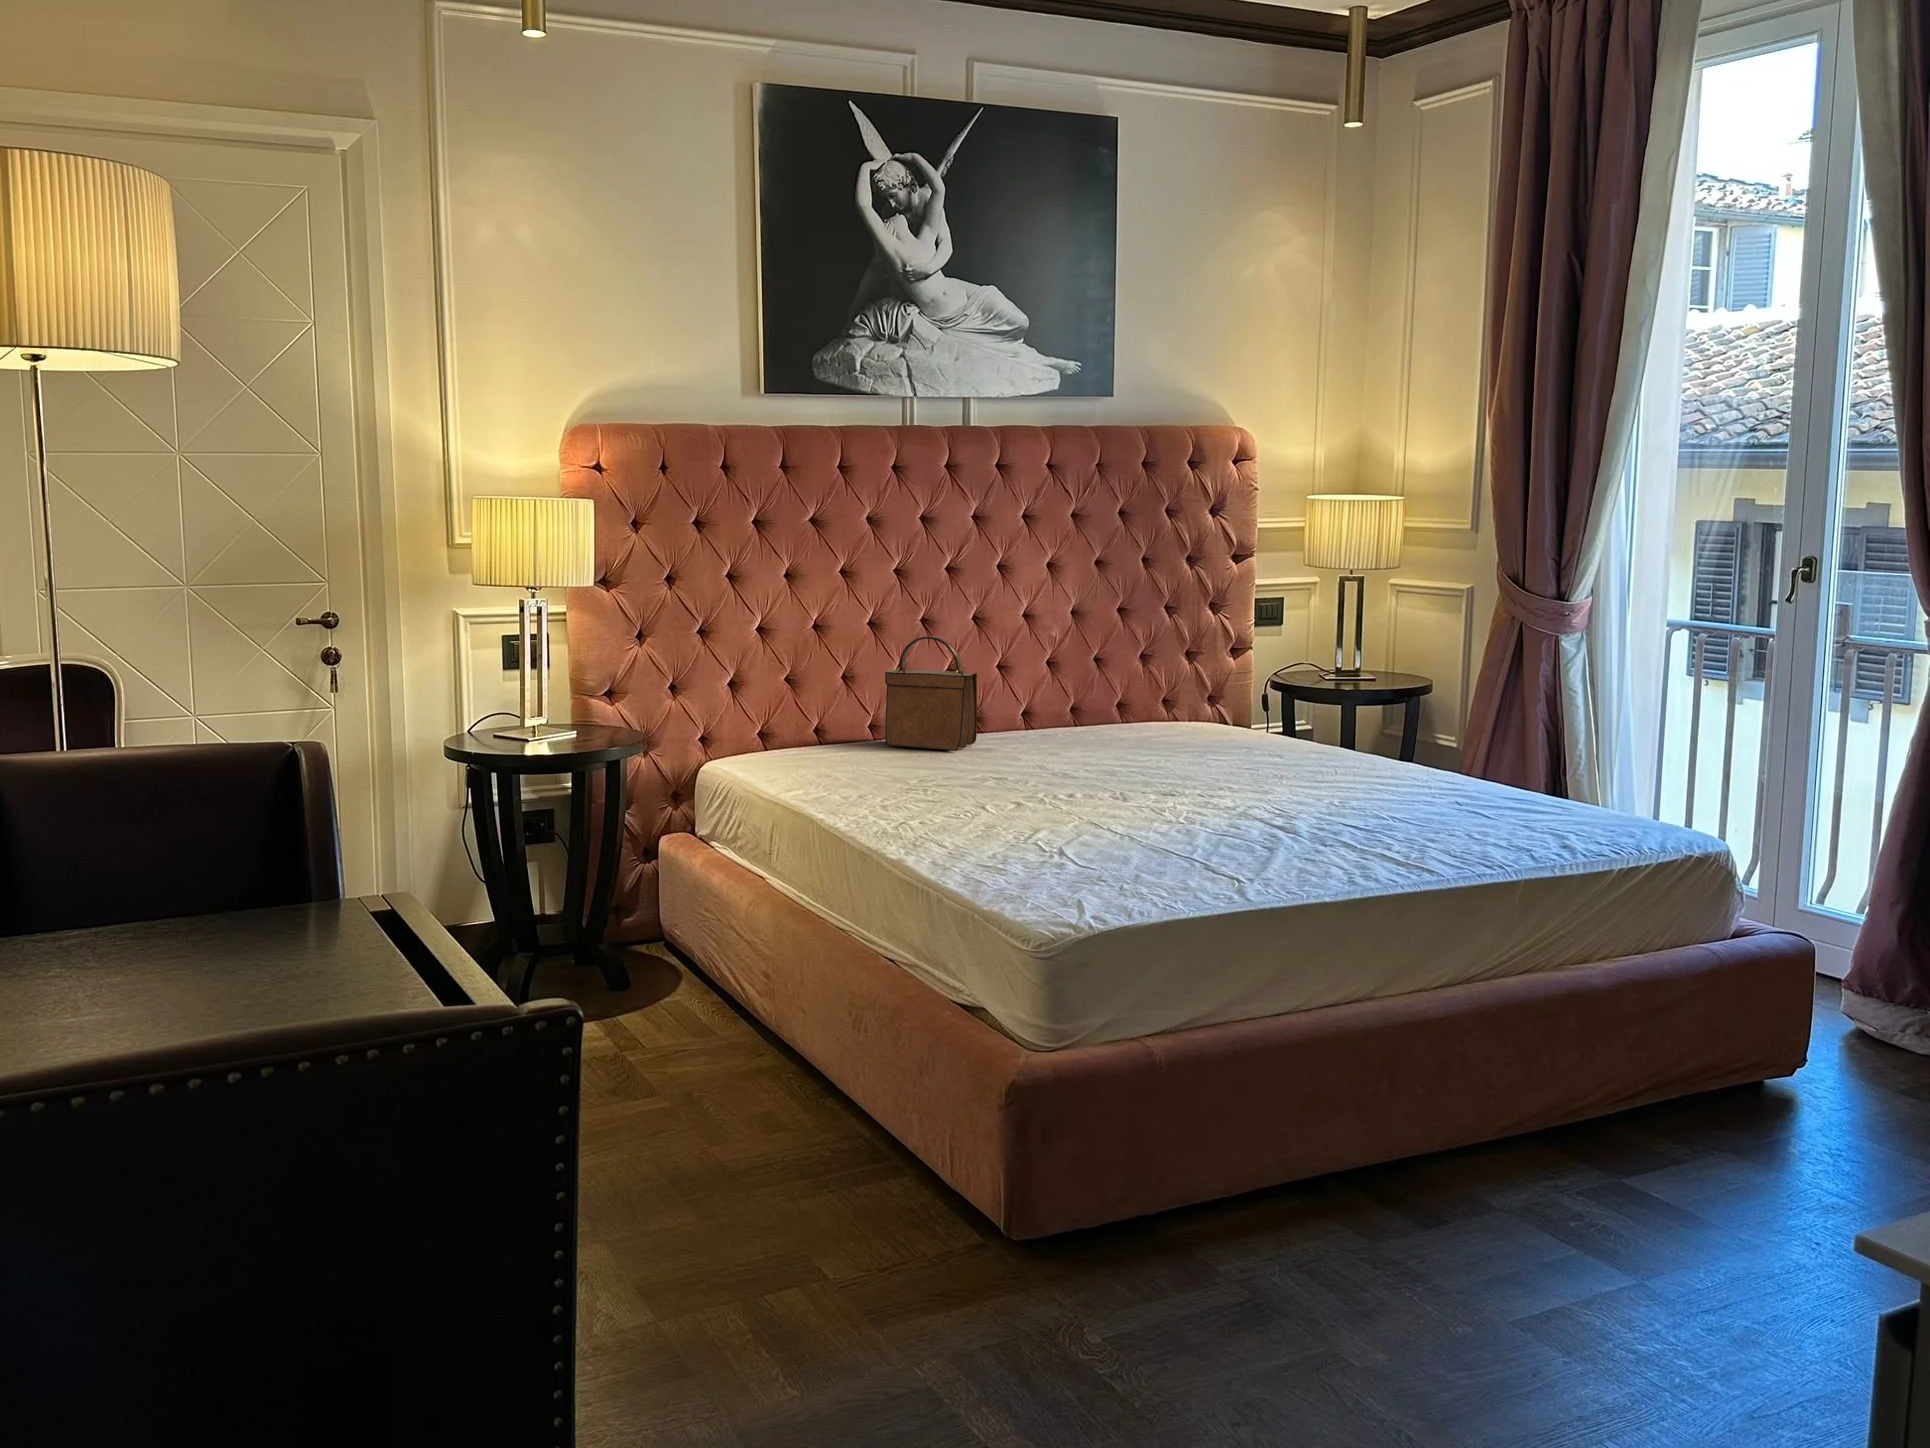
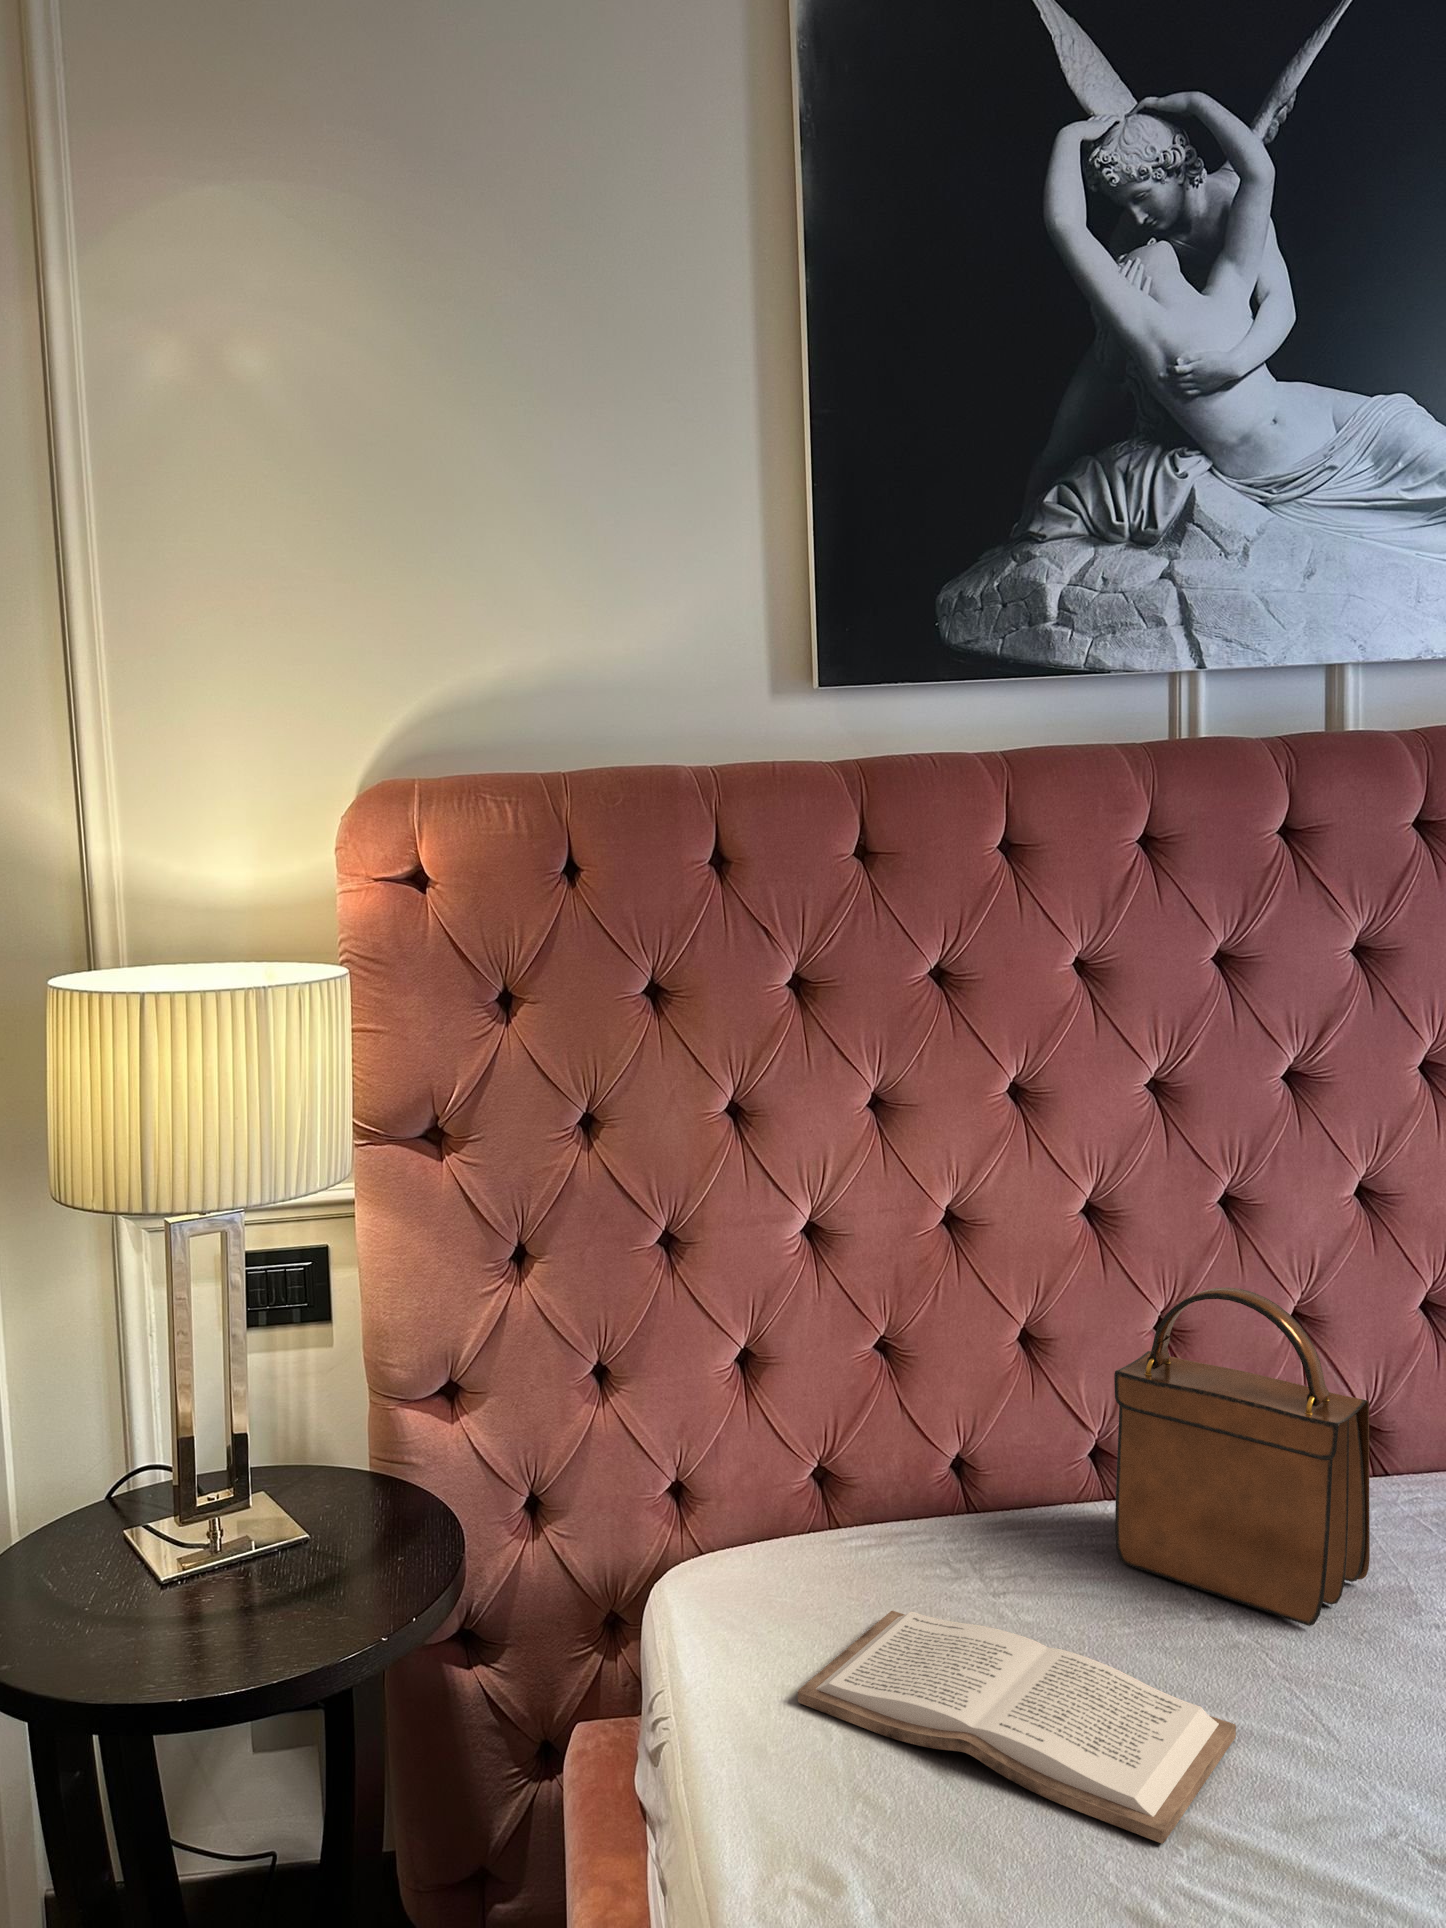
book: none [783,749,933,777] -> present [798,1611,1236,1844]

